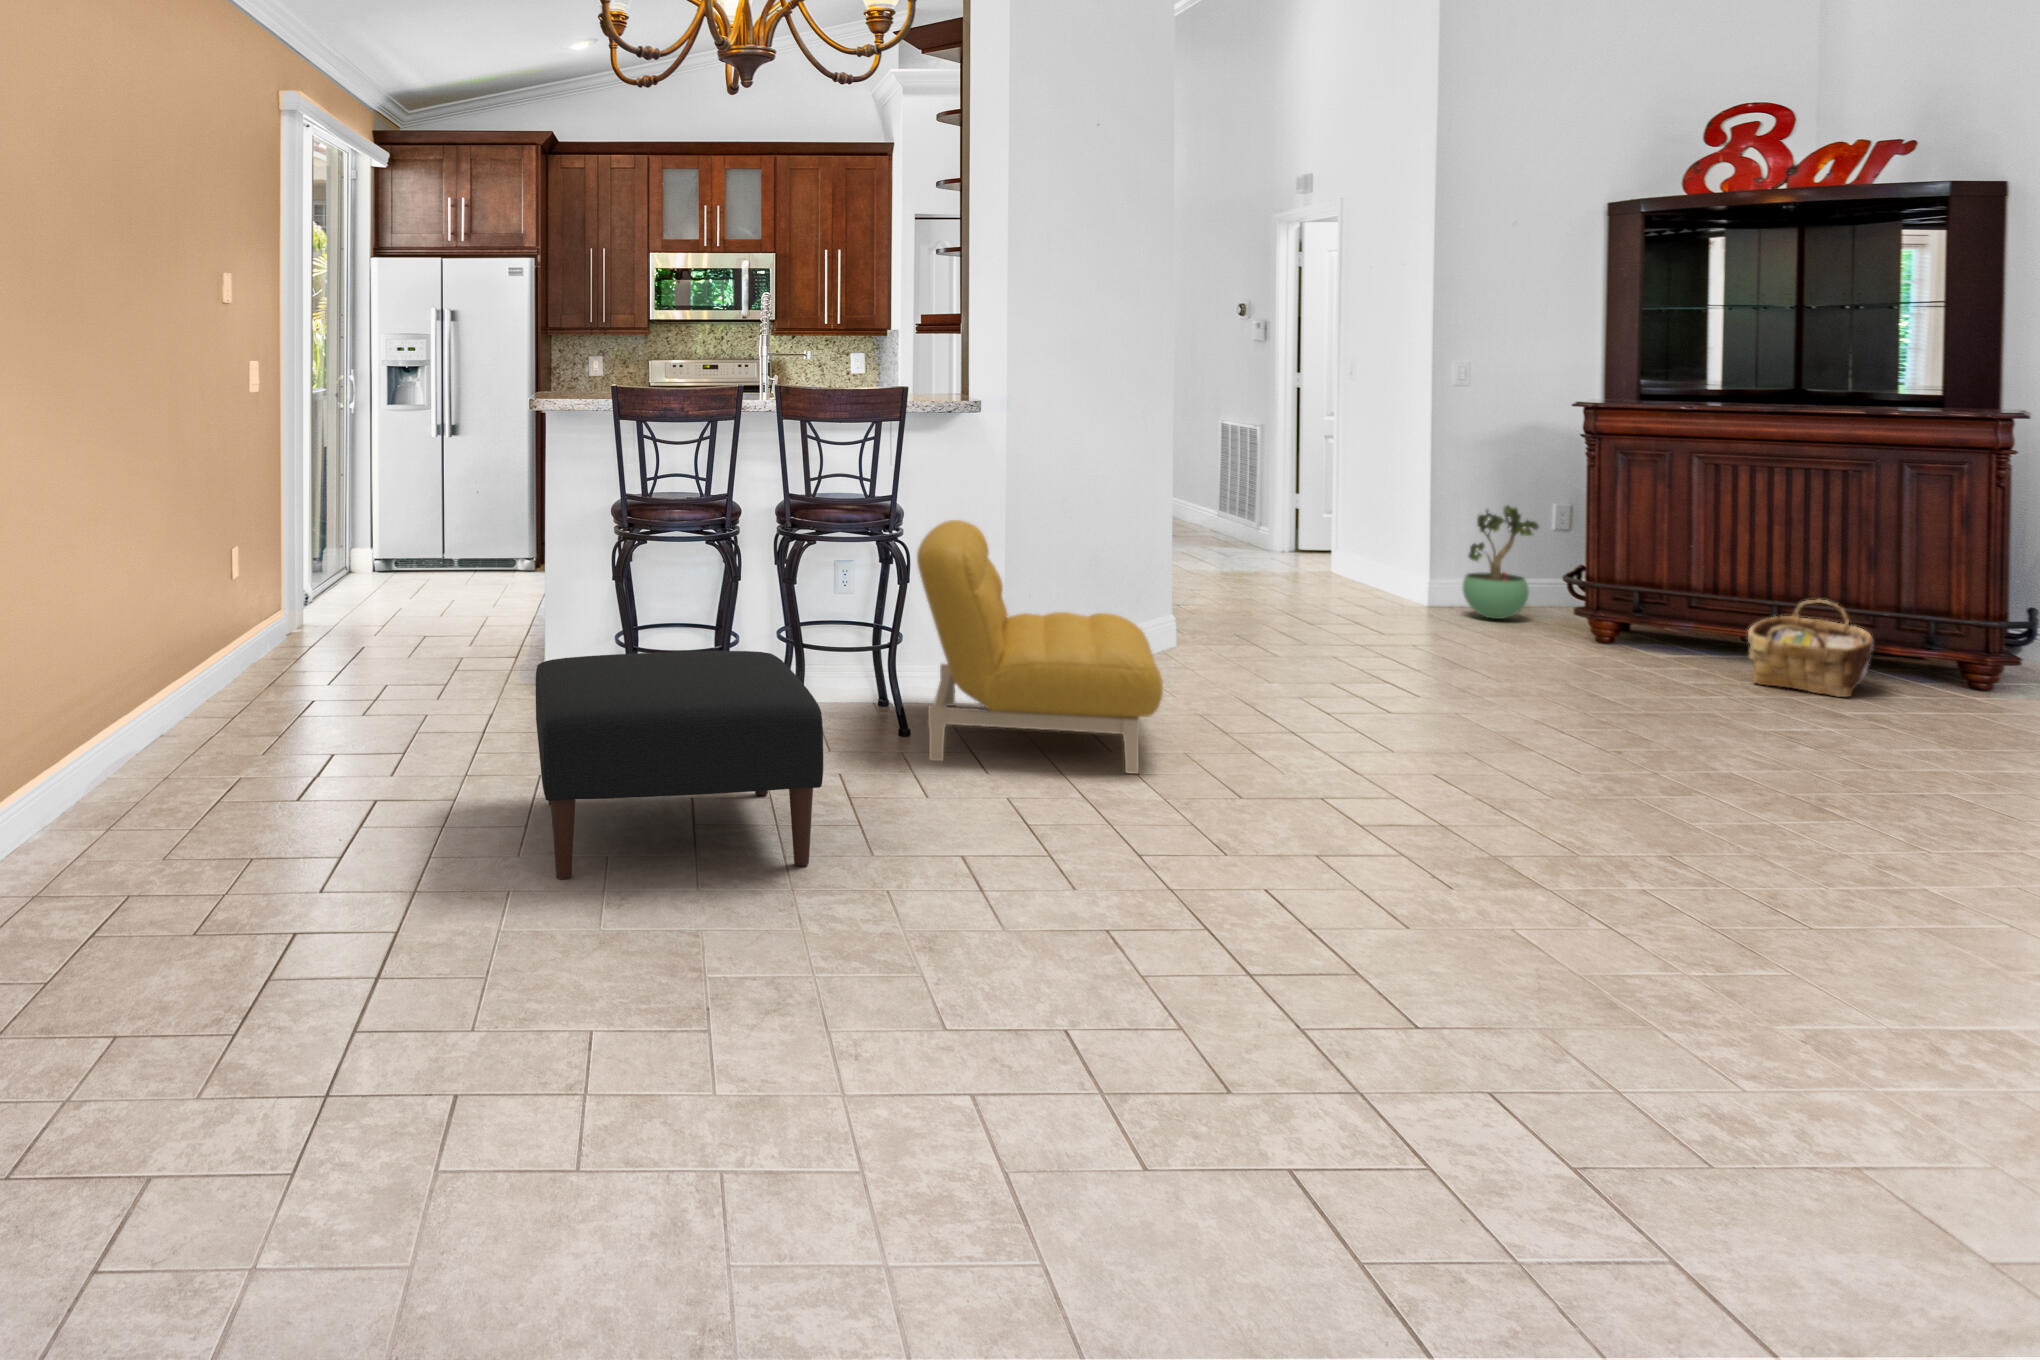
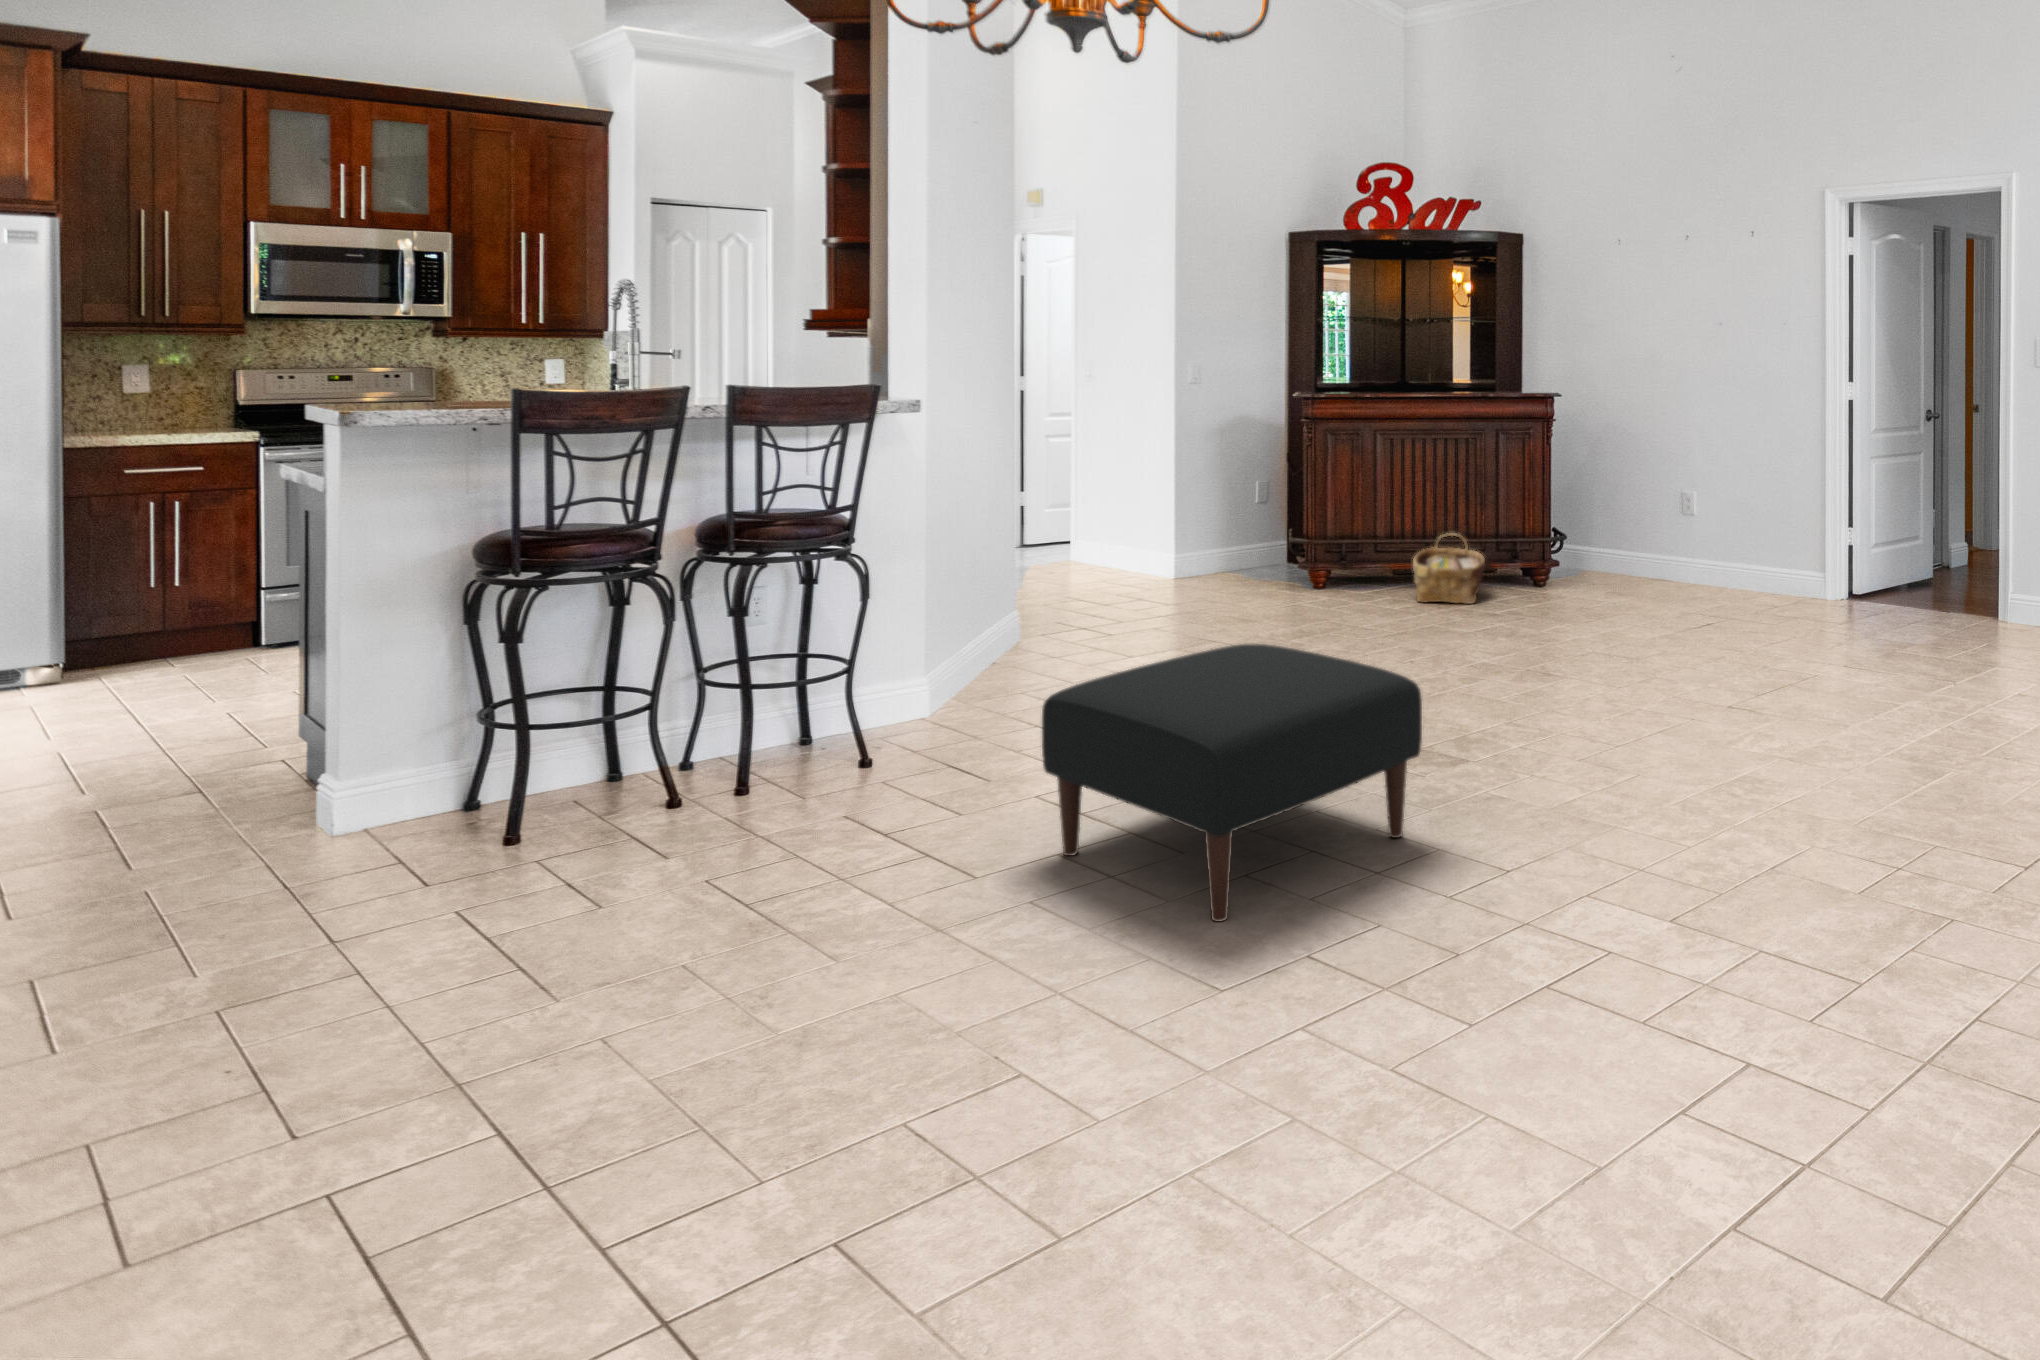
potted plant: present [1463,506,1539,619] -> none [1203,479,1258,576]
armchair: present [917,520,1163,774] -> none [713,540,1011,835]
ottoman: present [536,651,823,879] -> present [1042,644,1422,922]

